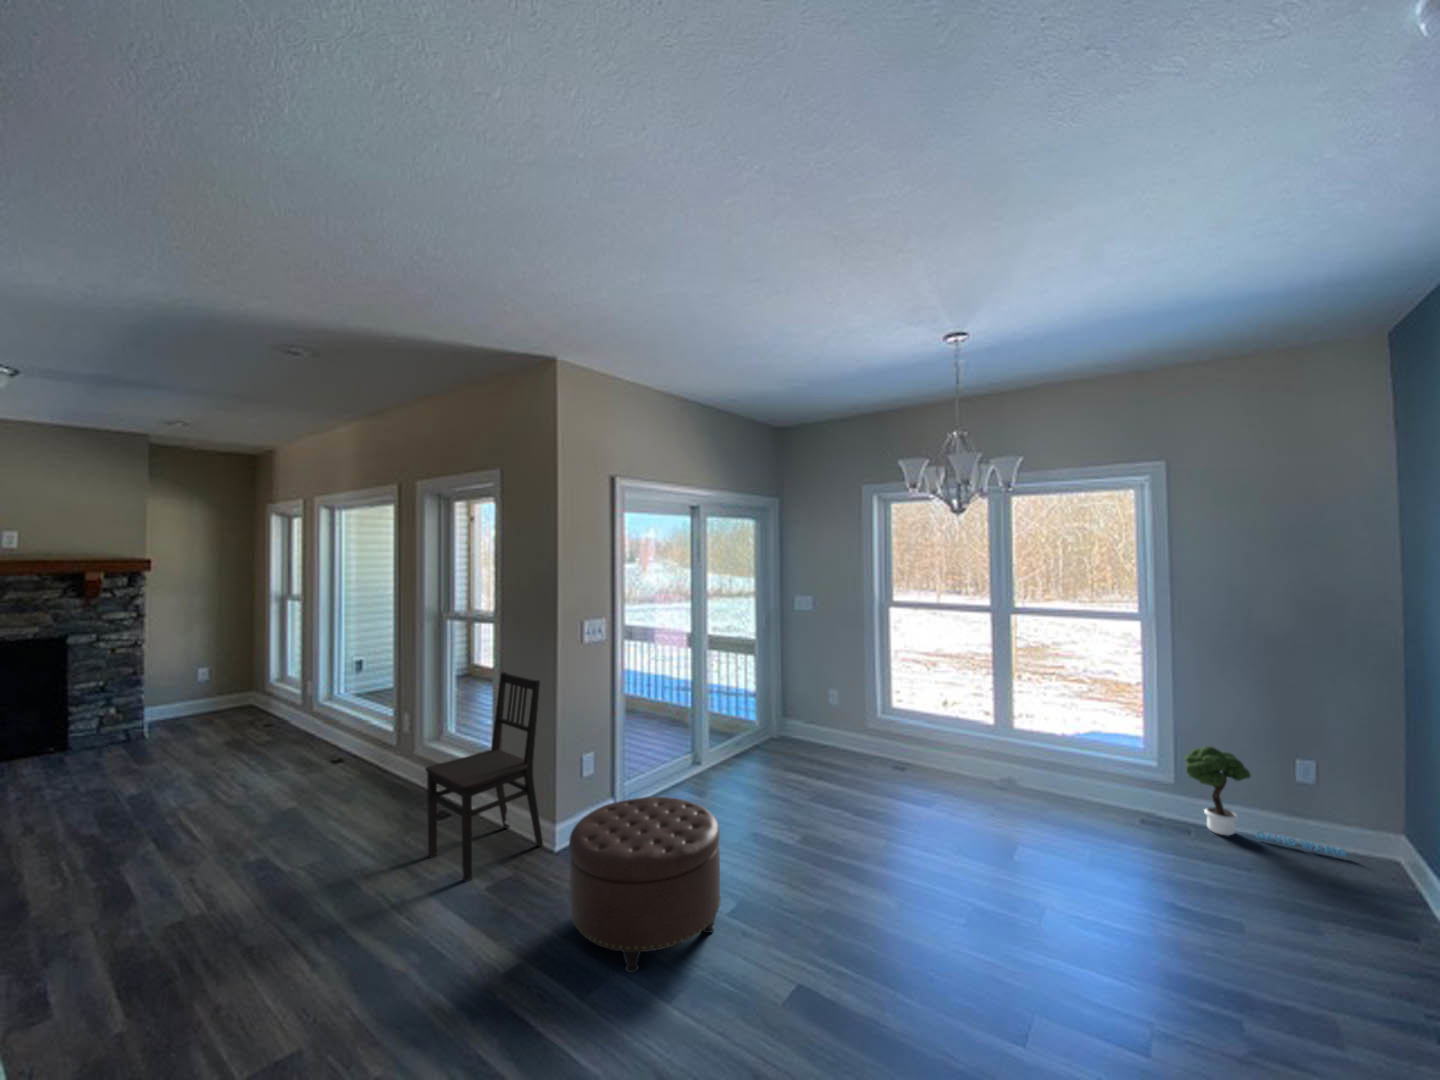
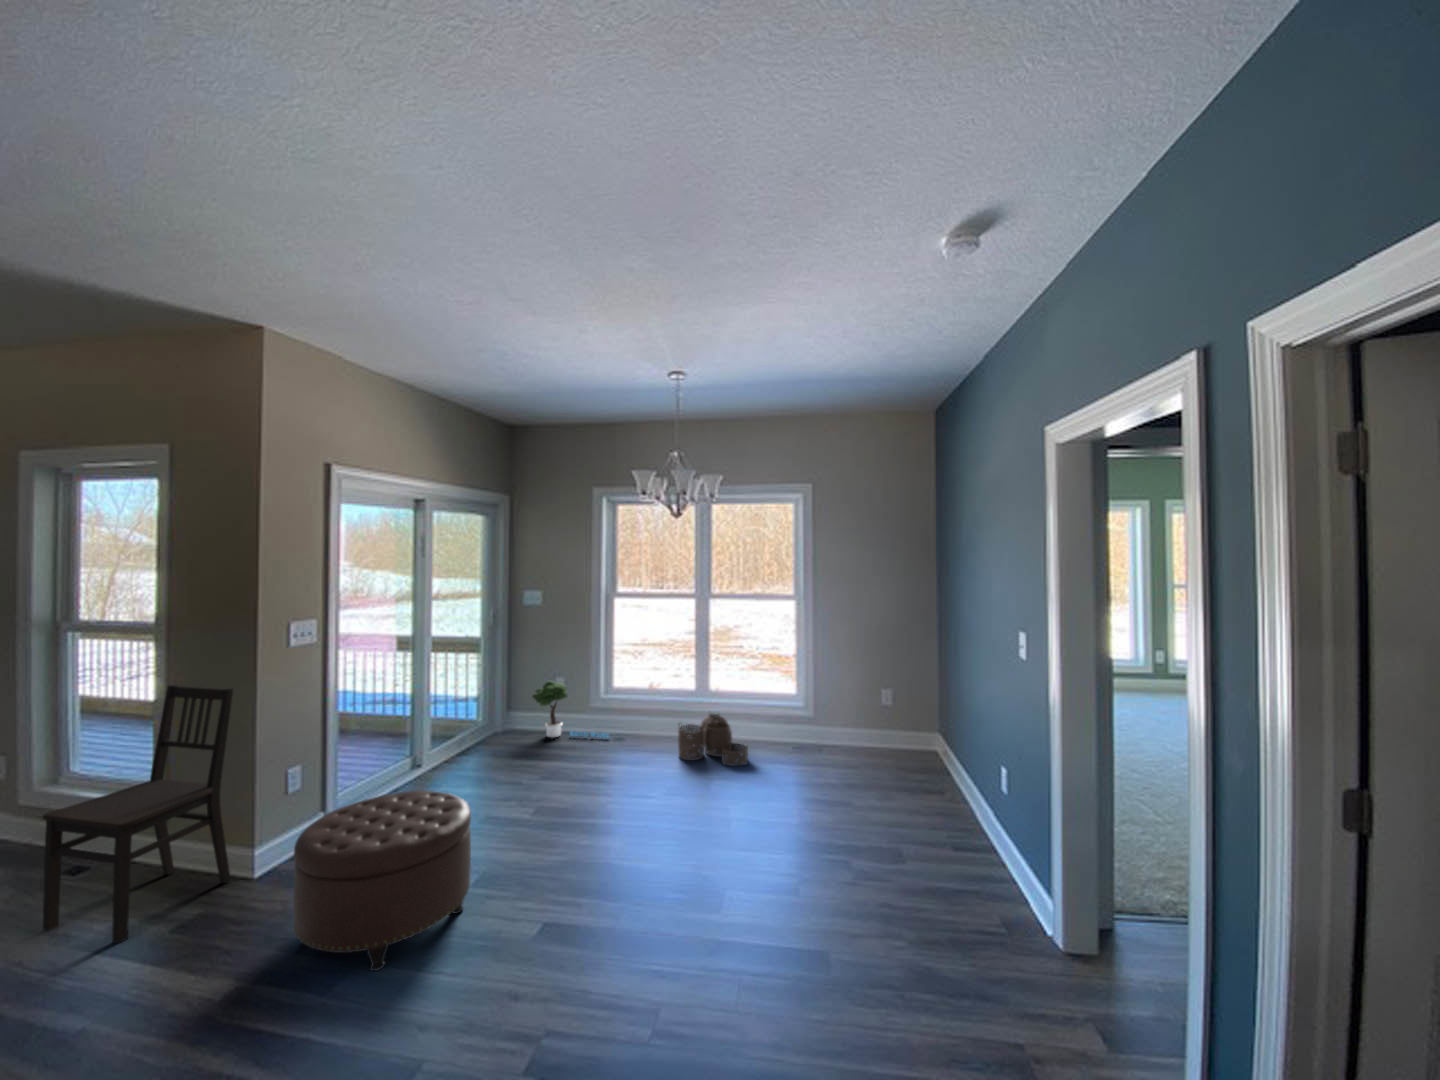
potted tree: present [1185,746,1346,856] -> present [532,681,608,738]
woven basket: none [971,747,1067,825] -> present [678,714,748,766]

